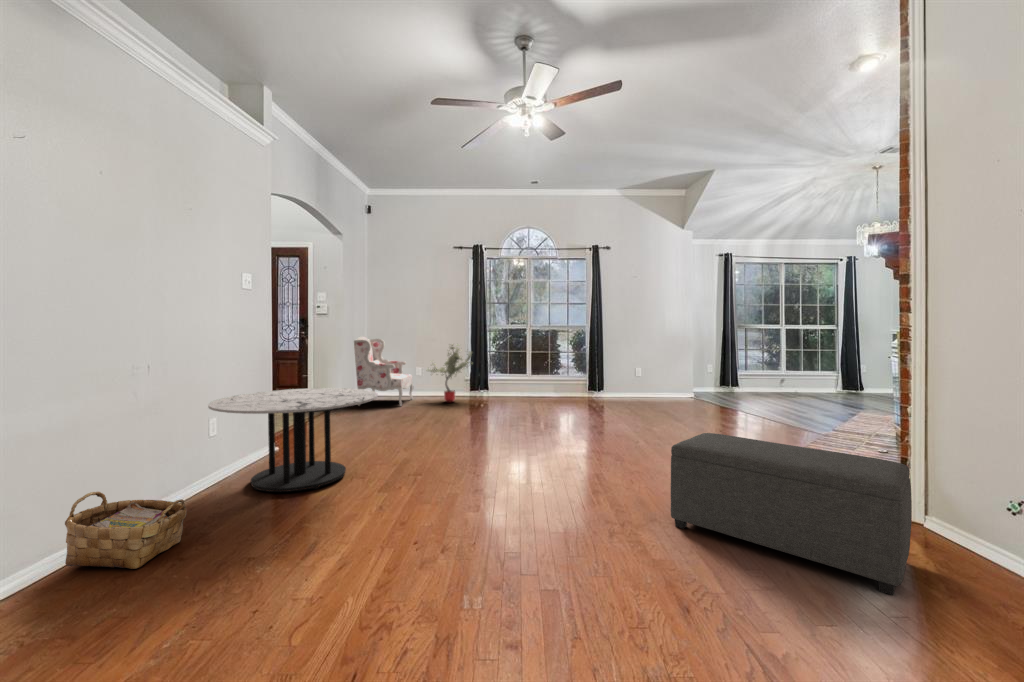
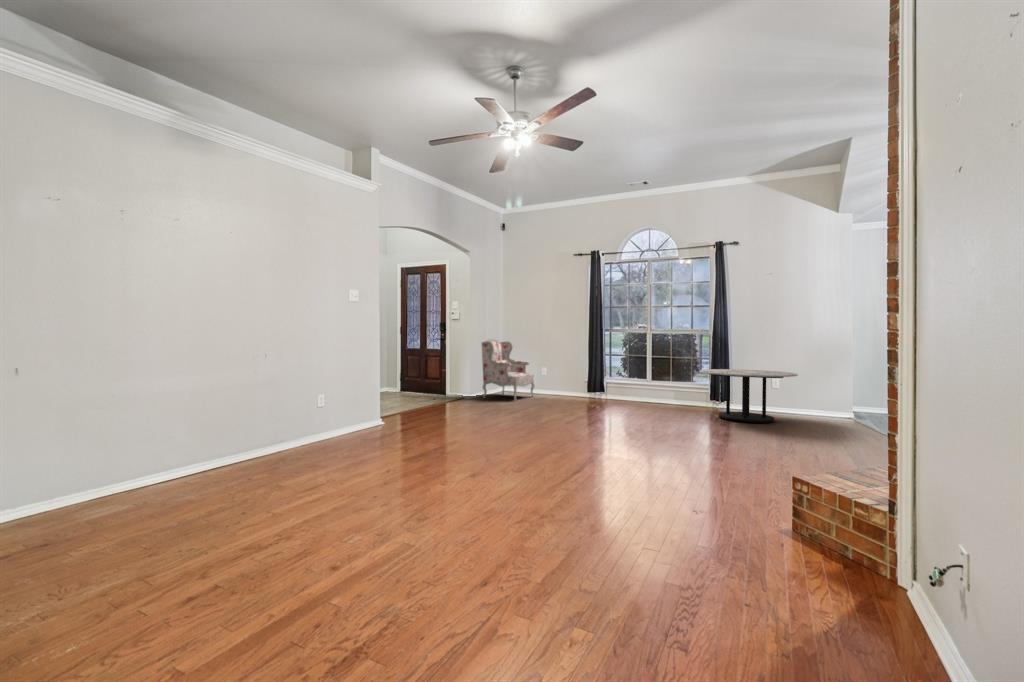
potted tree: present [426,344,473,402] -> none [542,347,583,402]
coffee table: present [208,388,378,492] -> present [699,369,798,423]
ottoman: present [671,433,912,595] -> none [573,435,795,636]
woven basket: present [65,491,186,569] -> none [196,422,260,470]

